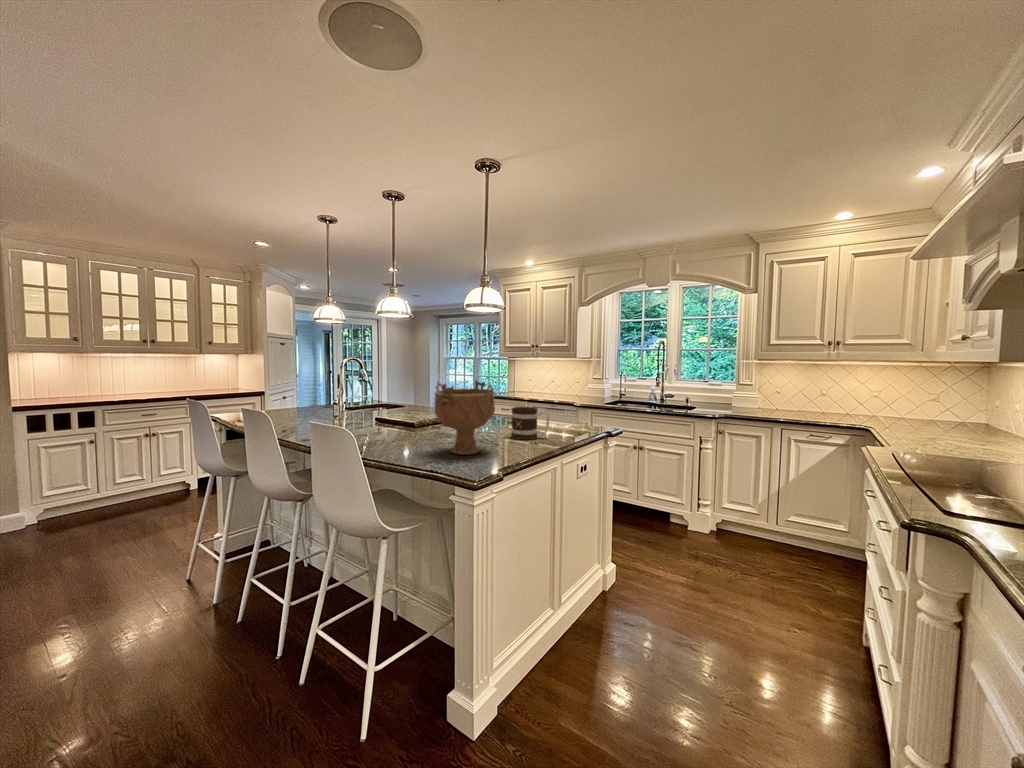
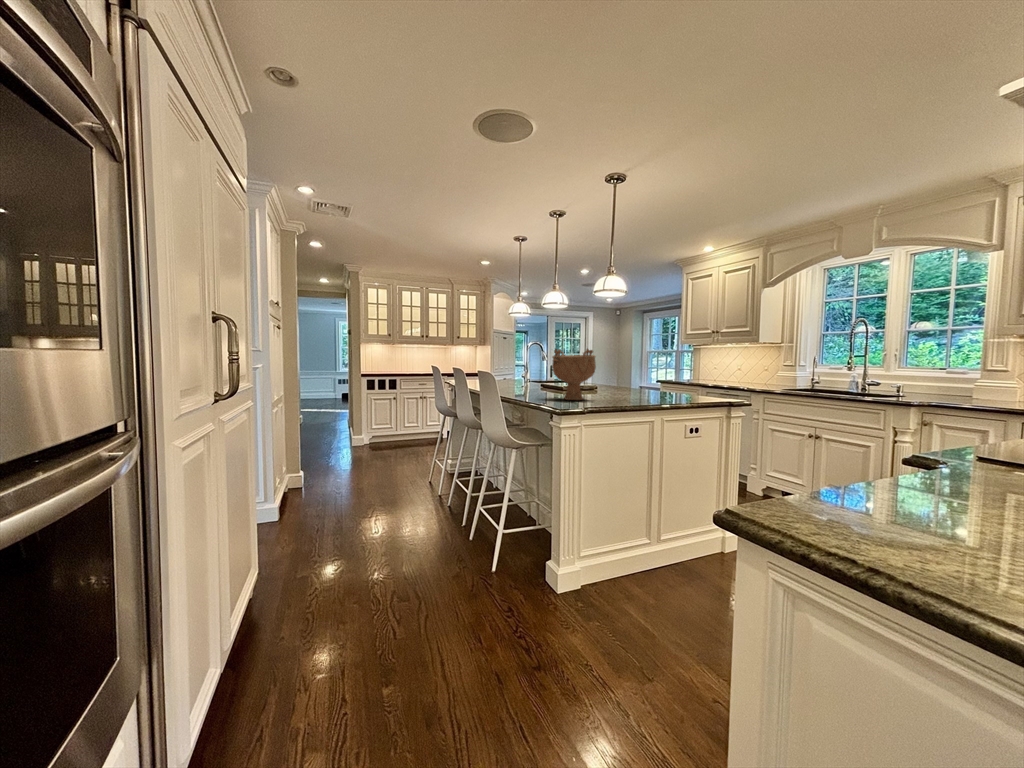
mug: present [511,407,549,440] -> none [625,374,657,400]

